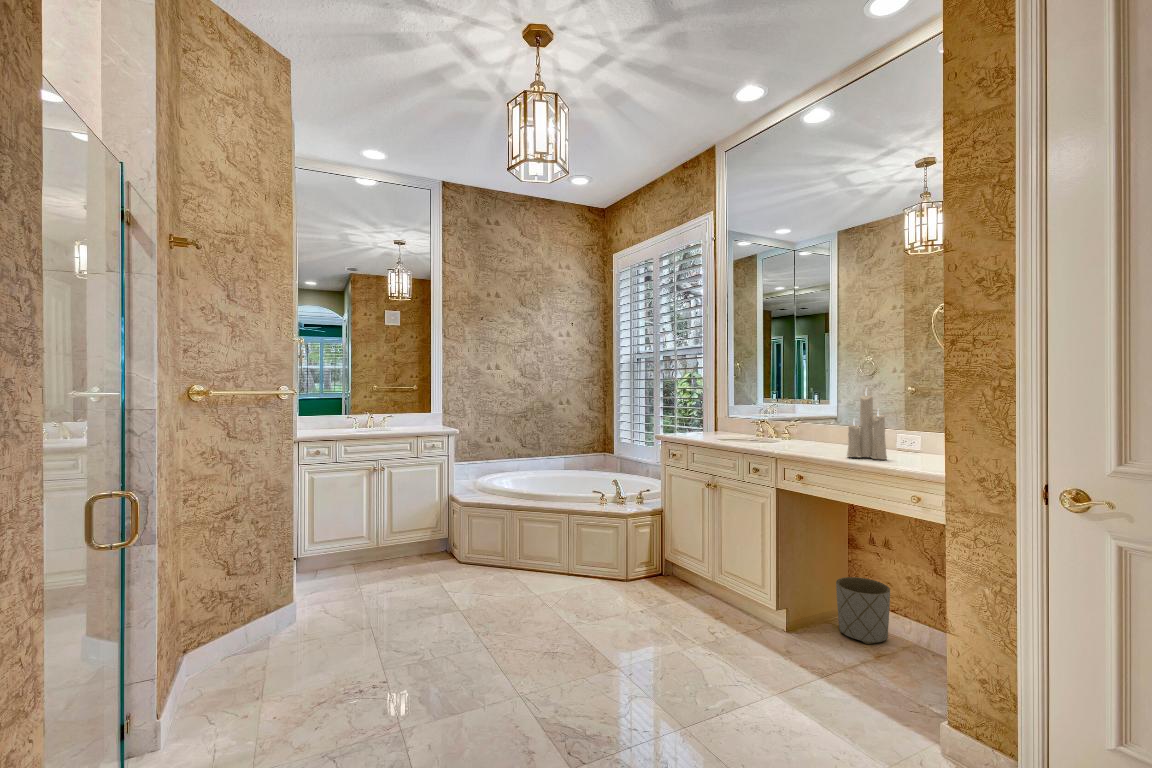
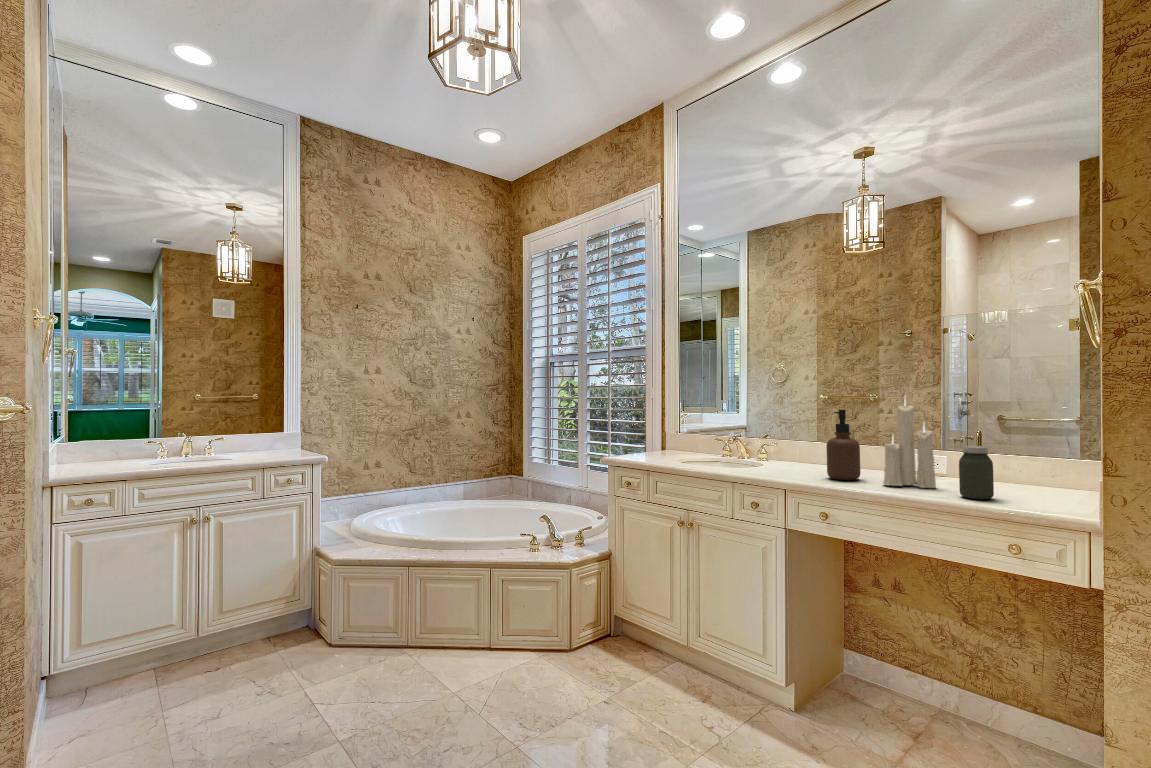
soap dispenser: none [811,399,837,453] -> present [826,410,860,480]
jar: none [892,427,916,467] -> present [959,446,994,499]
planter: present [836,577,890,644] -> none [848,630,916,720]

